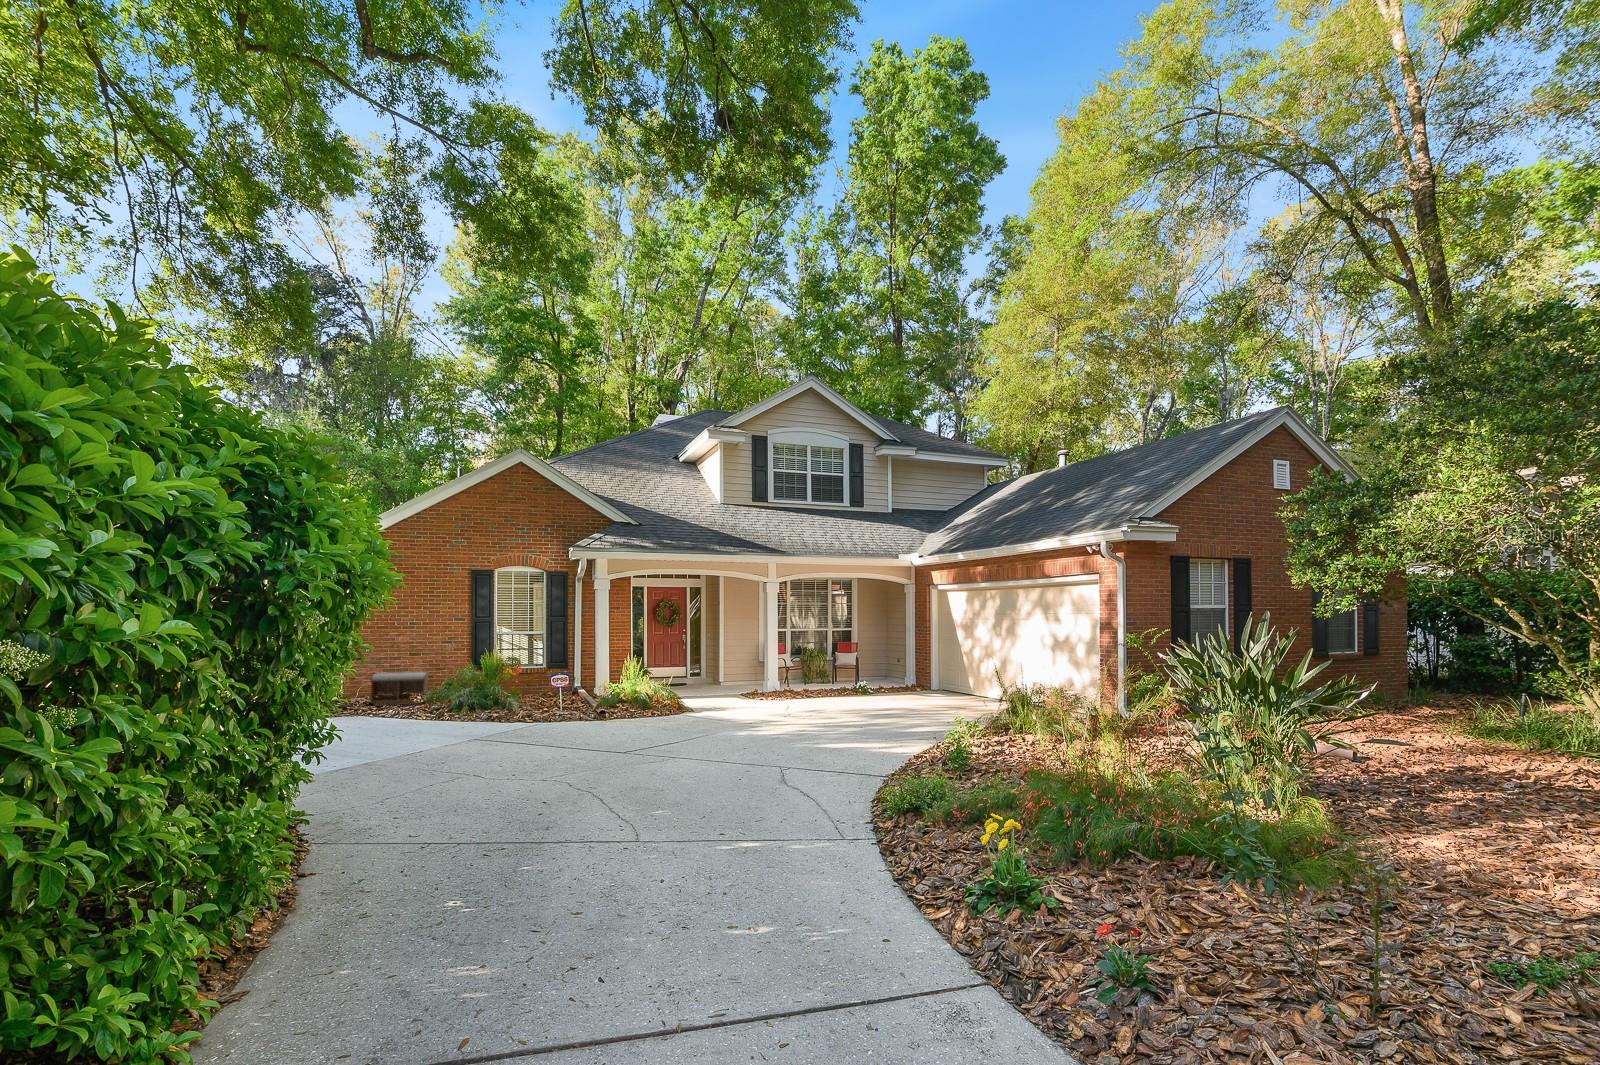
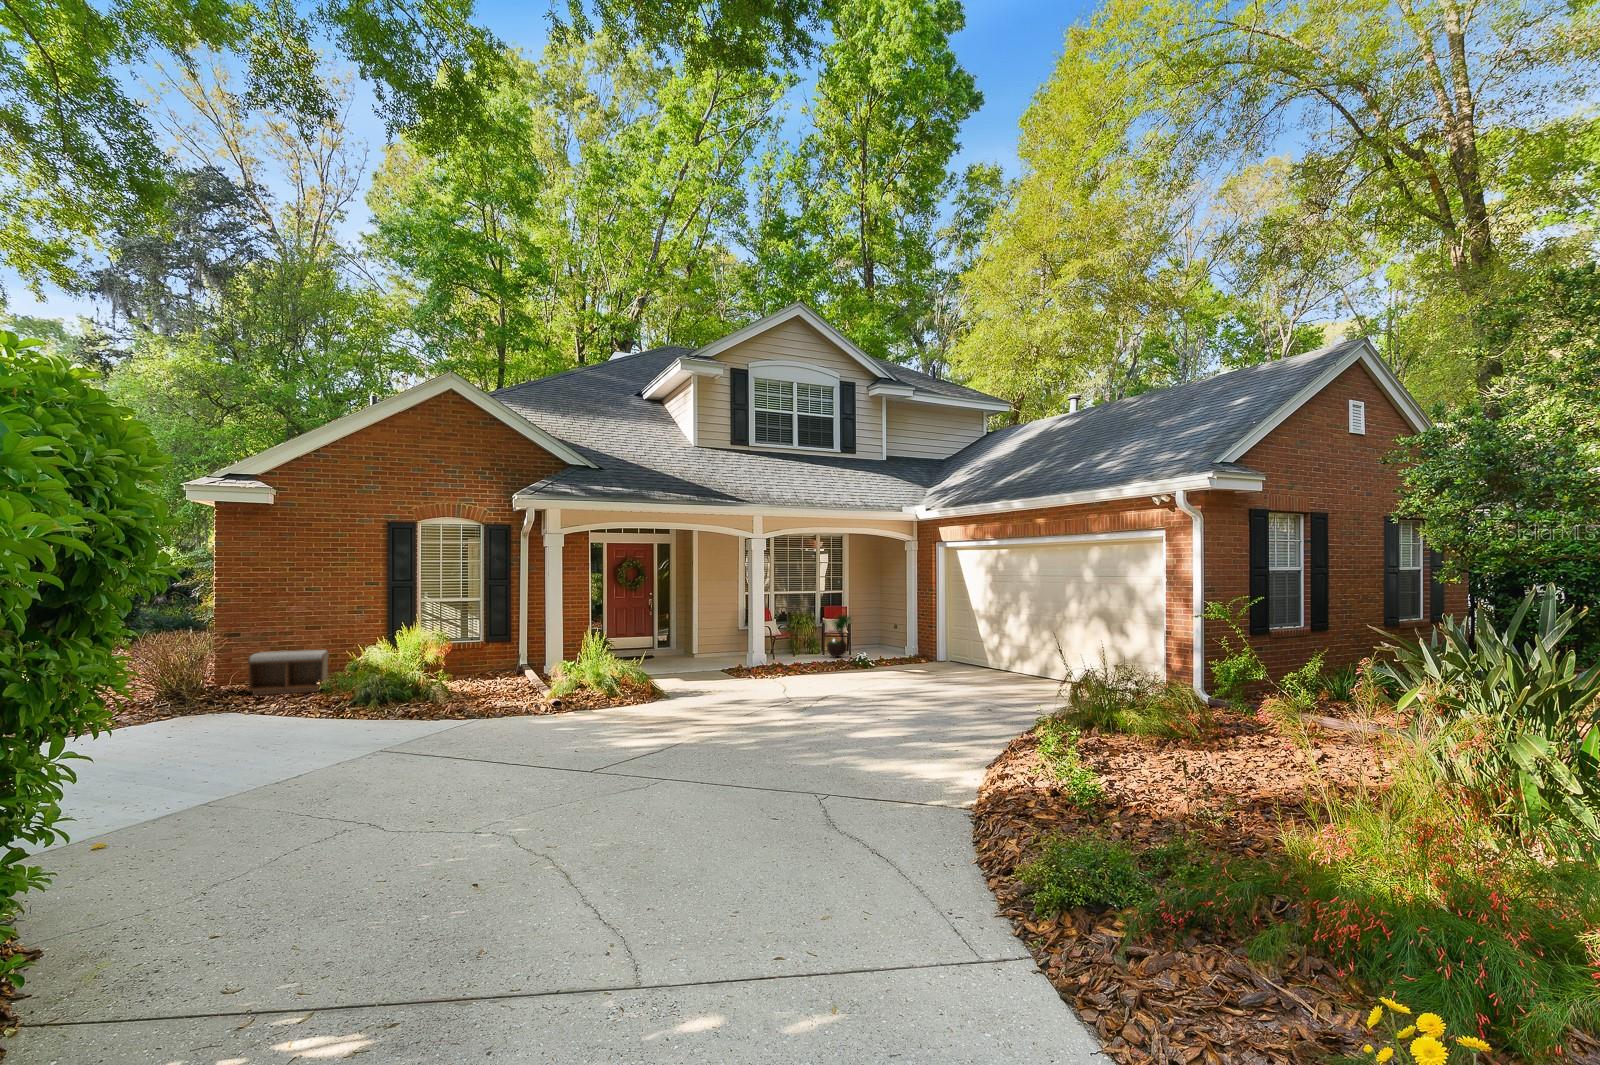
potted tree: none [834,643,858,685] -> present [827,613,851,657]

